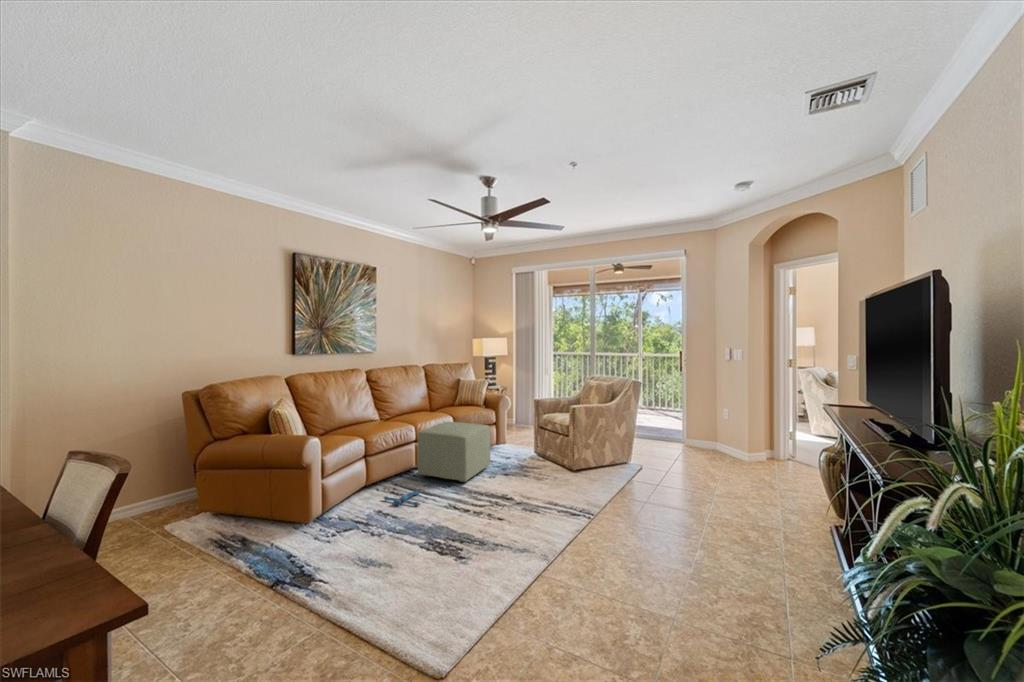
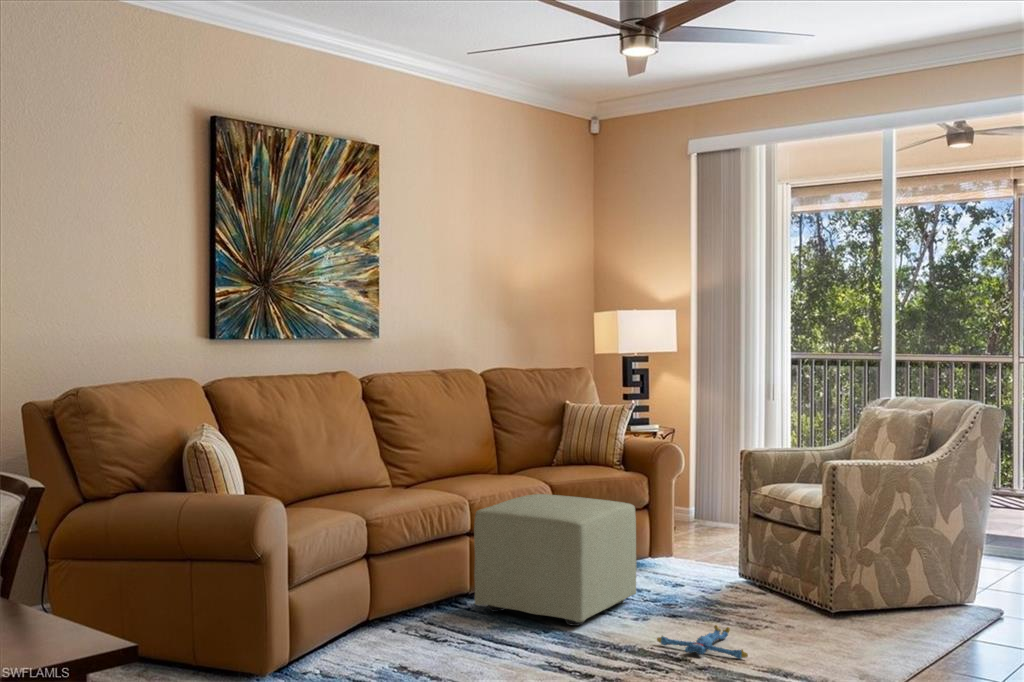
plush toy: present [383,488,421,506] -> present [657,625,748,659]

